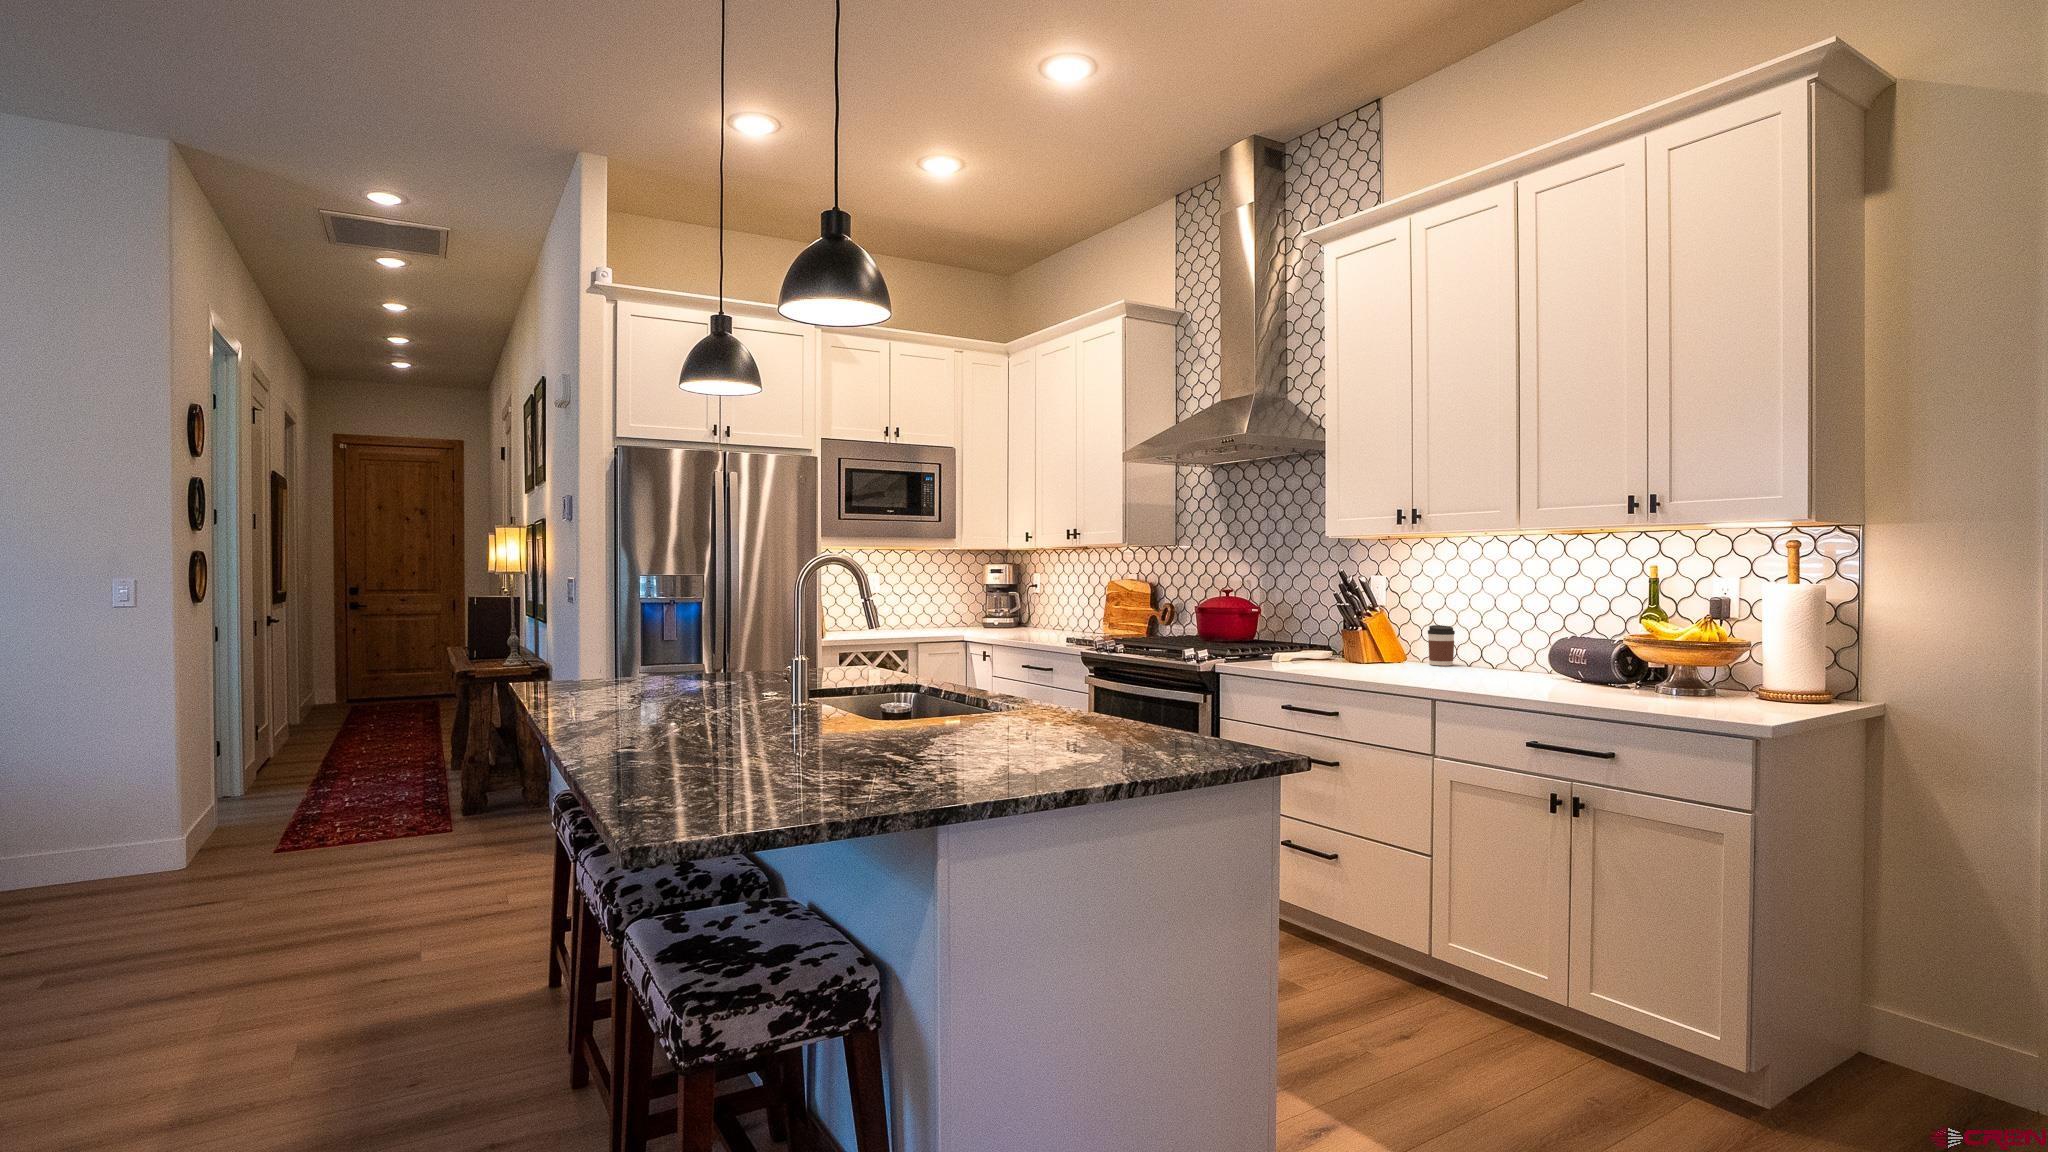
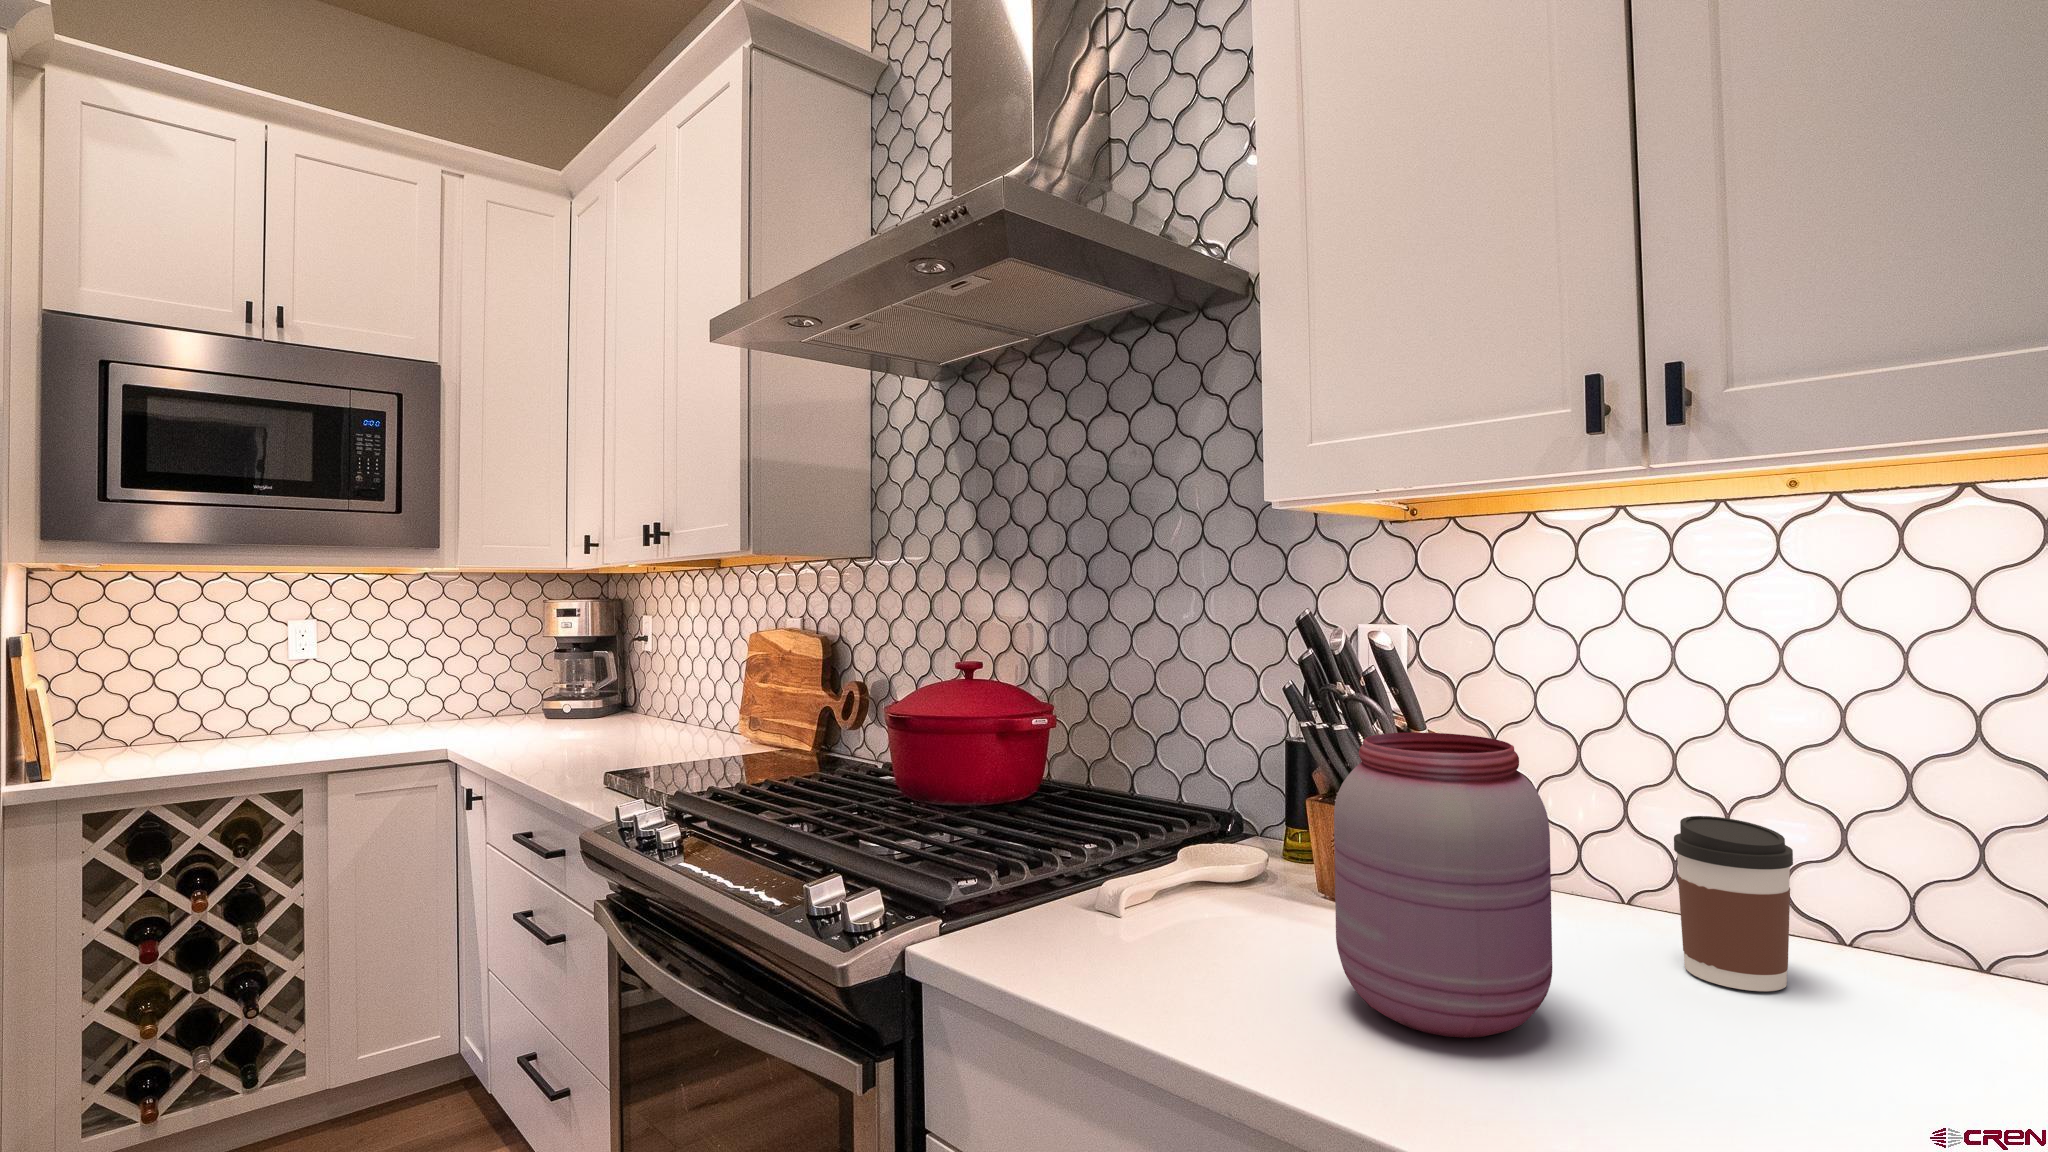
jar: none [1330,600,1380,666] -> present [1334,732,1552,1038]

